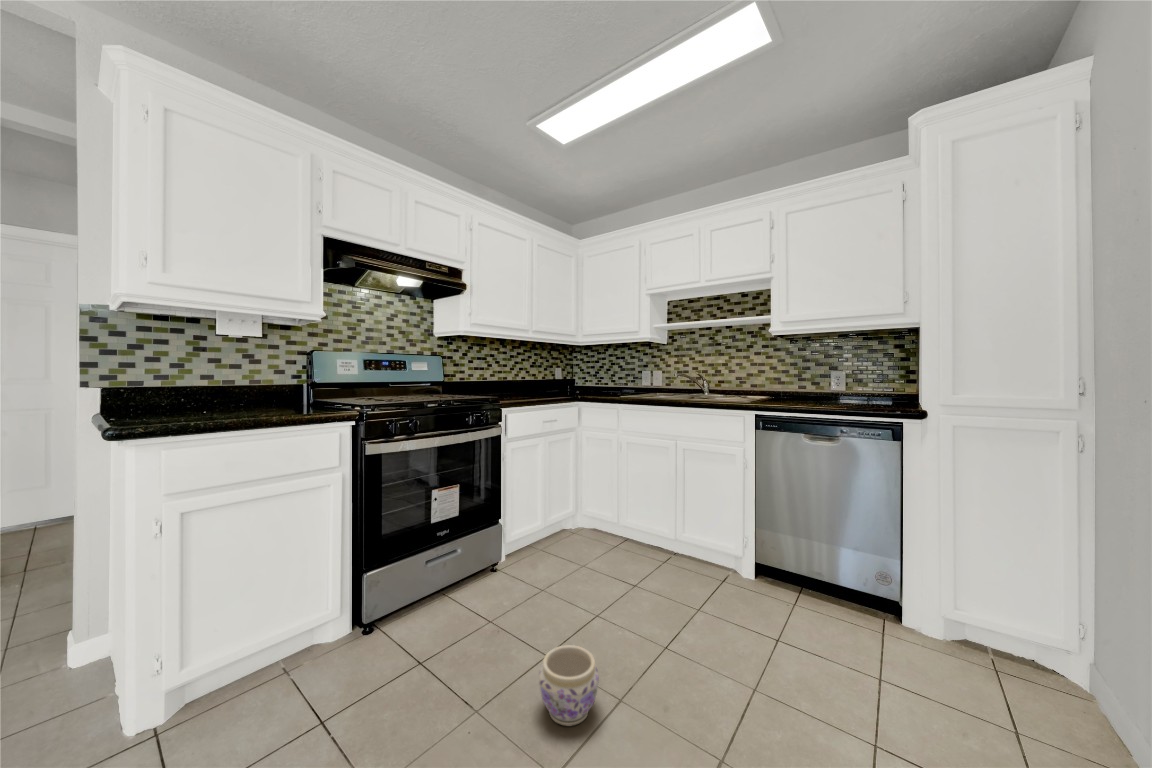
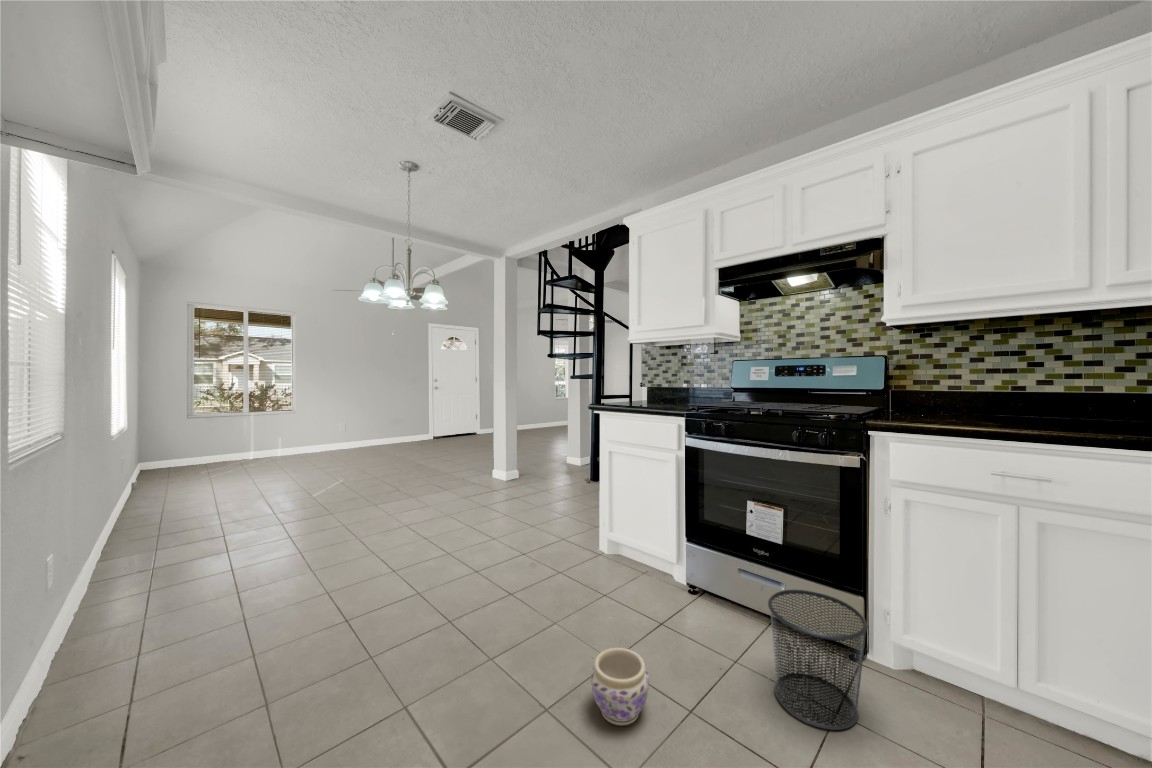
waste bin: none [529,525,591,614] -> present [768,589,868,730]

